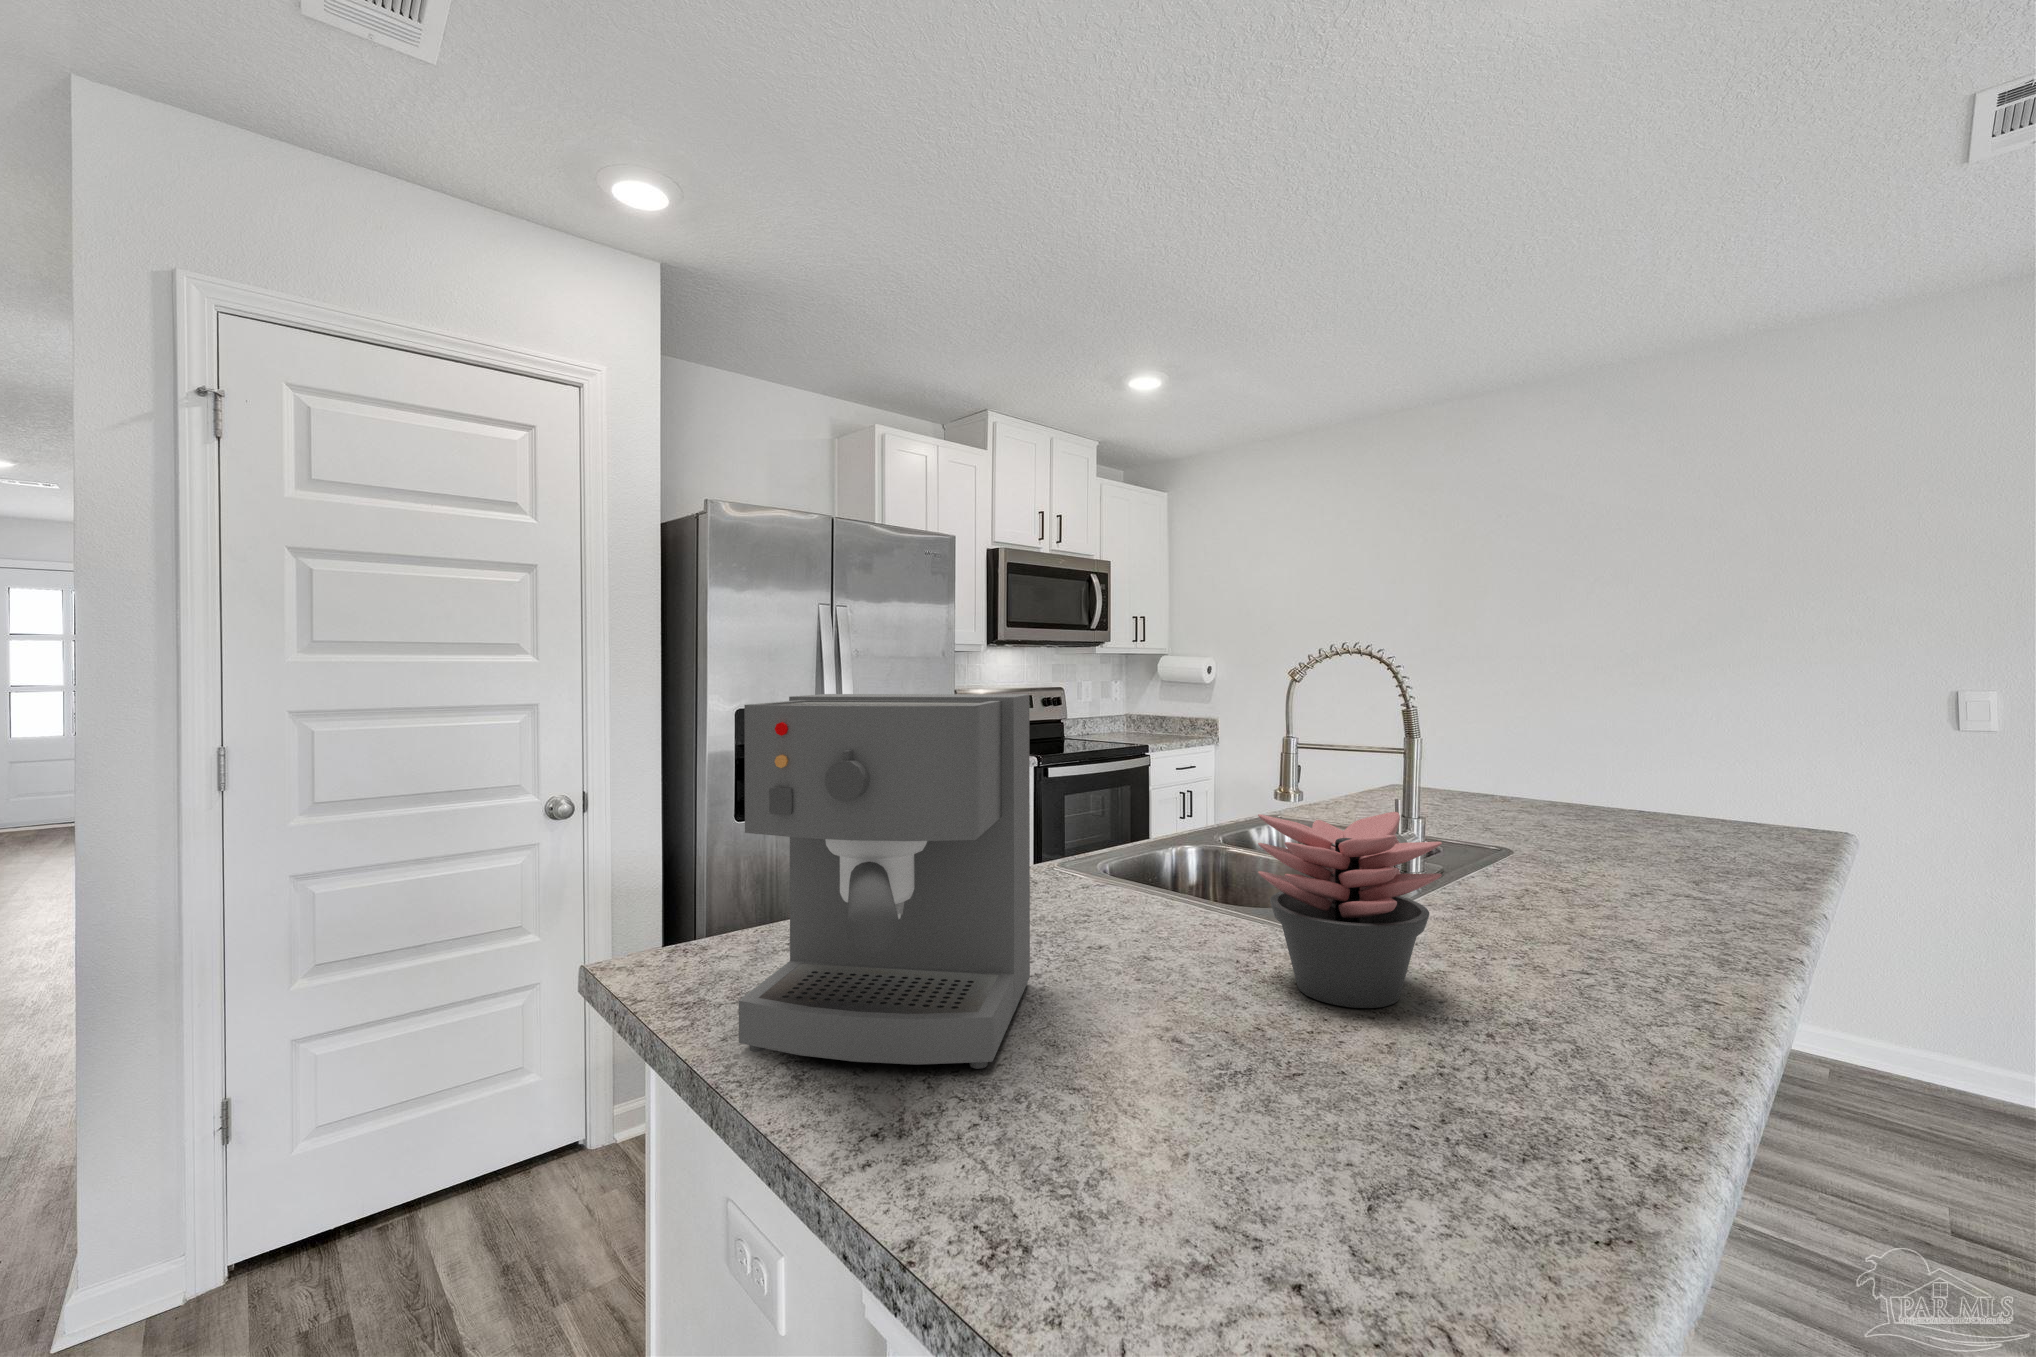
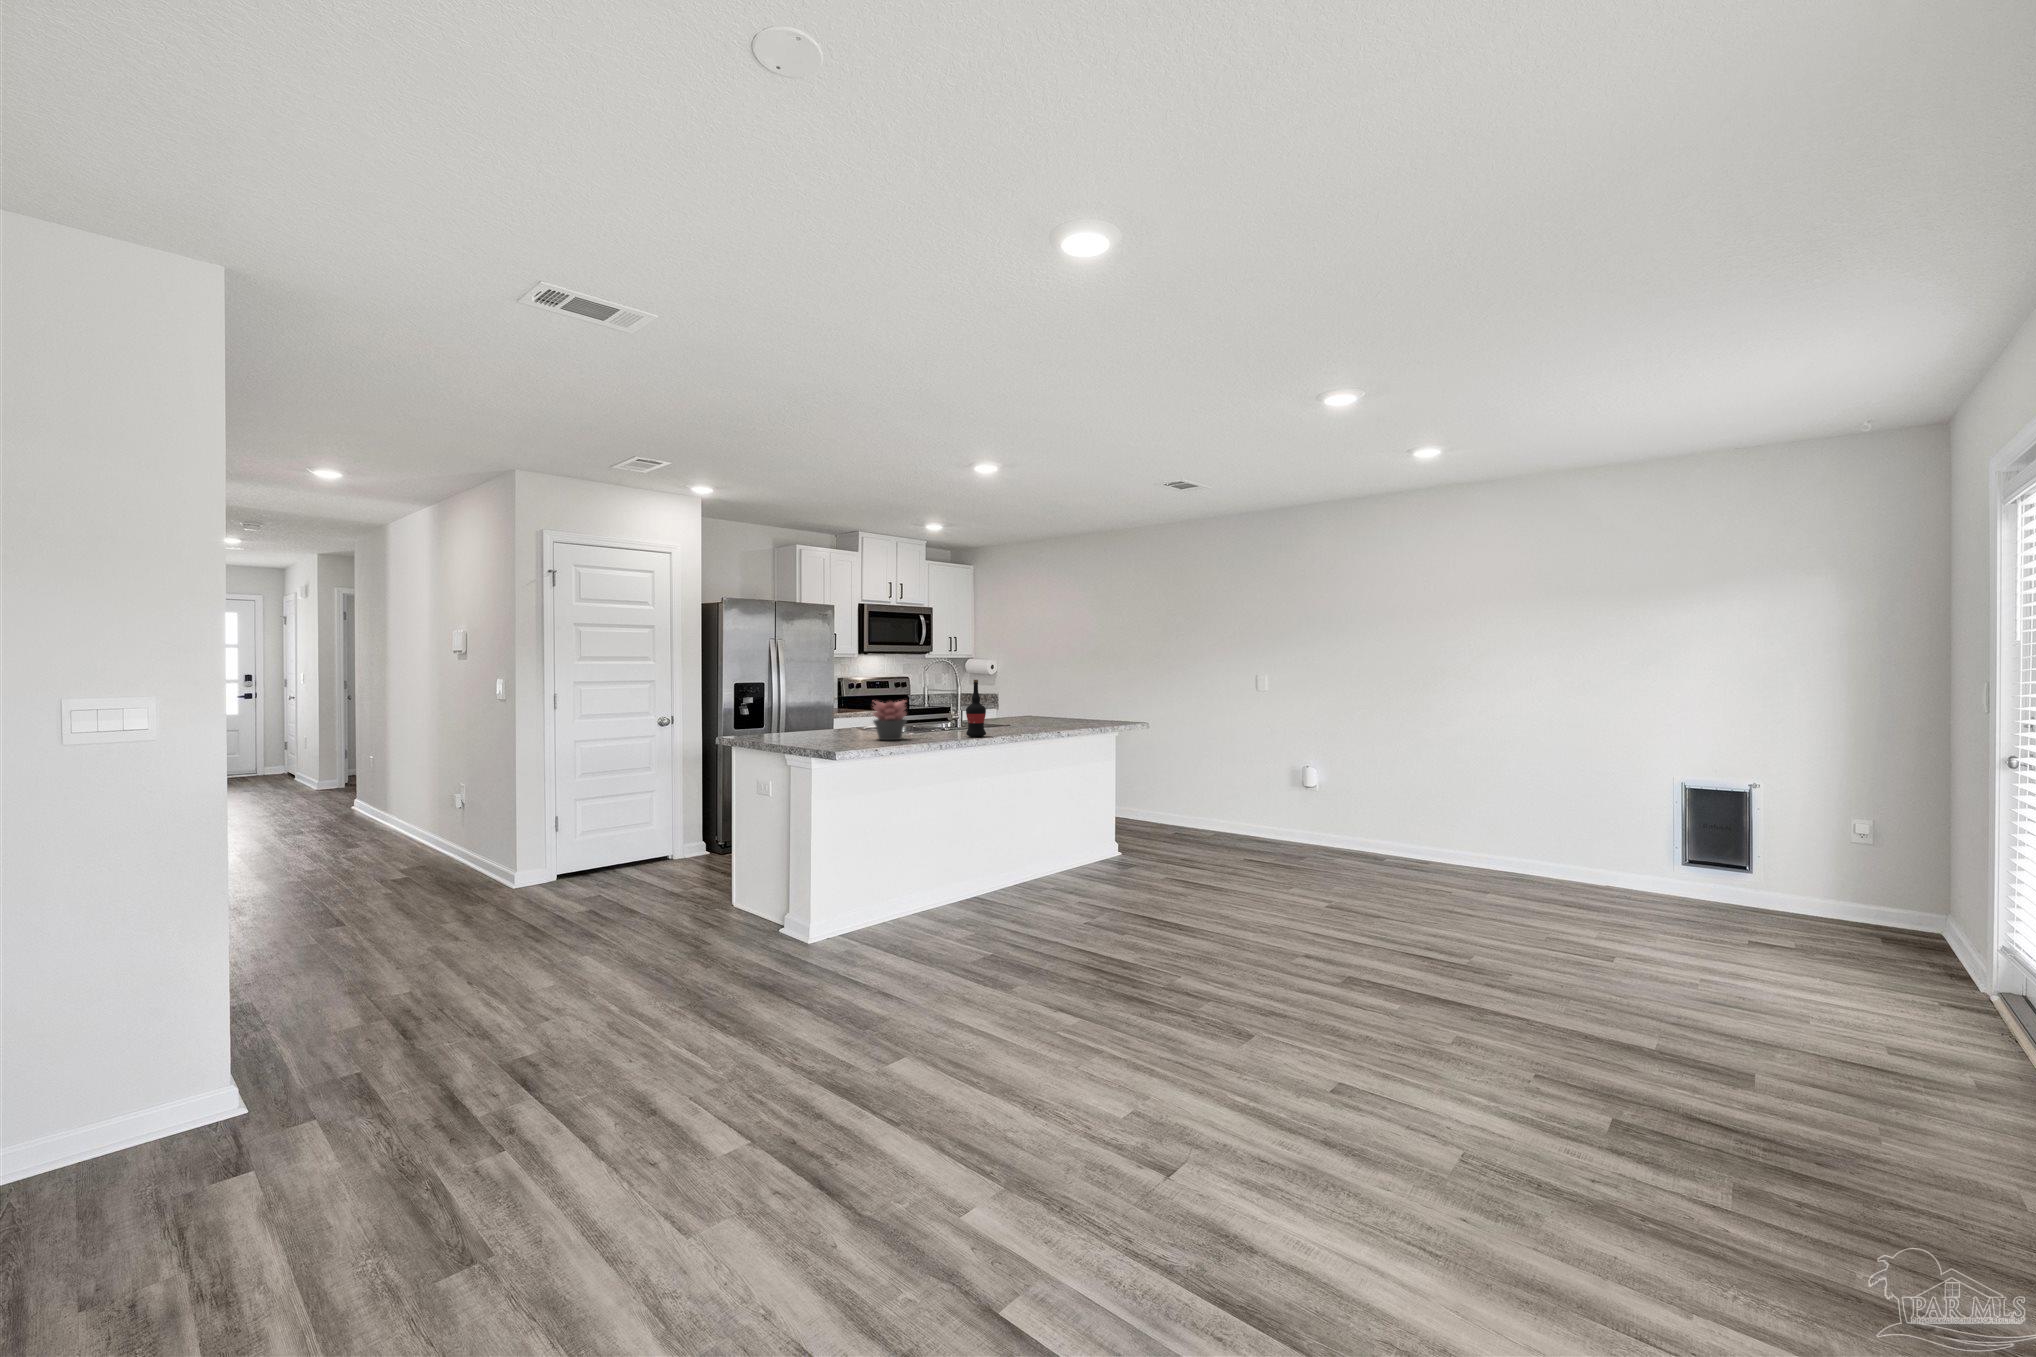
coffee maker: present [739,694,1030,1069] -> none [750,672,817,744]
wine bottle: none [1606,725,1707,964] -> present [966,680,986,737]

